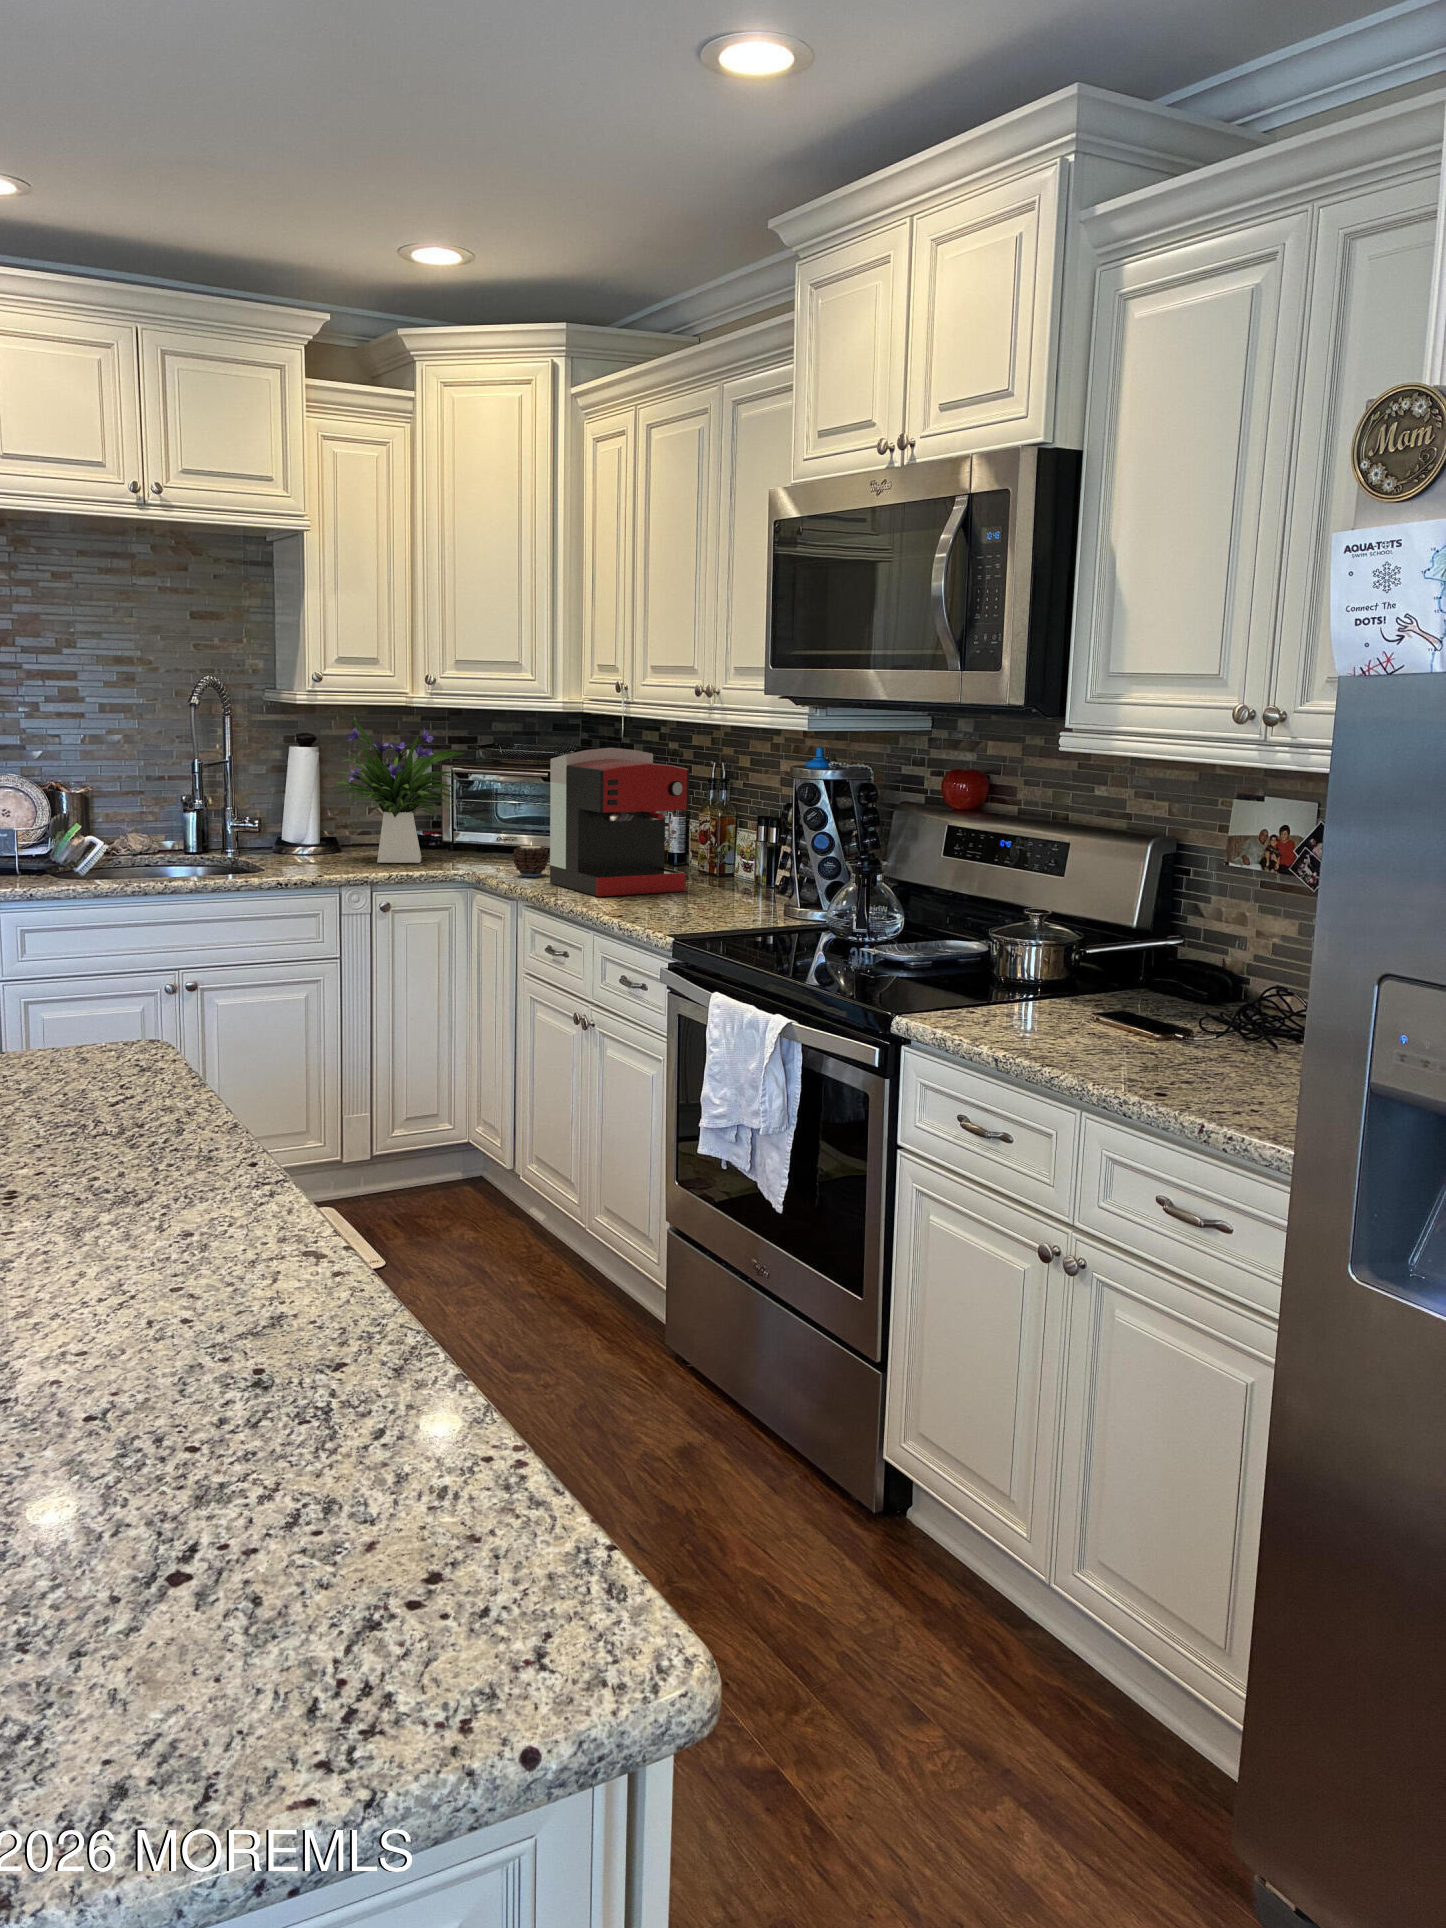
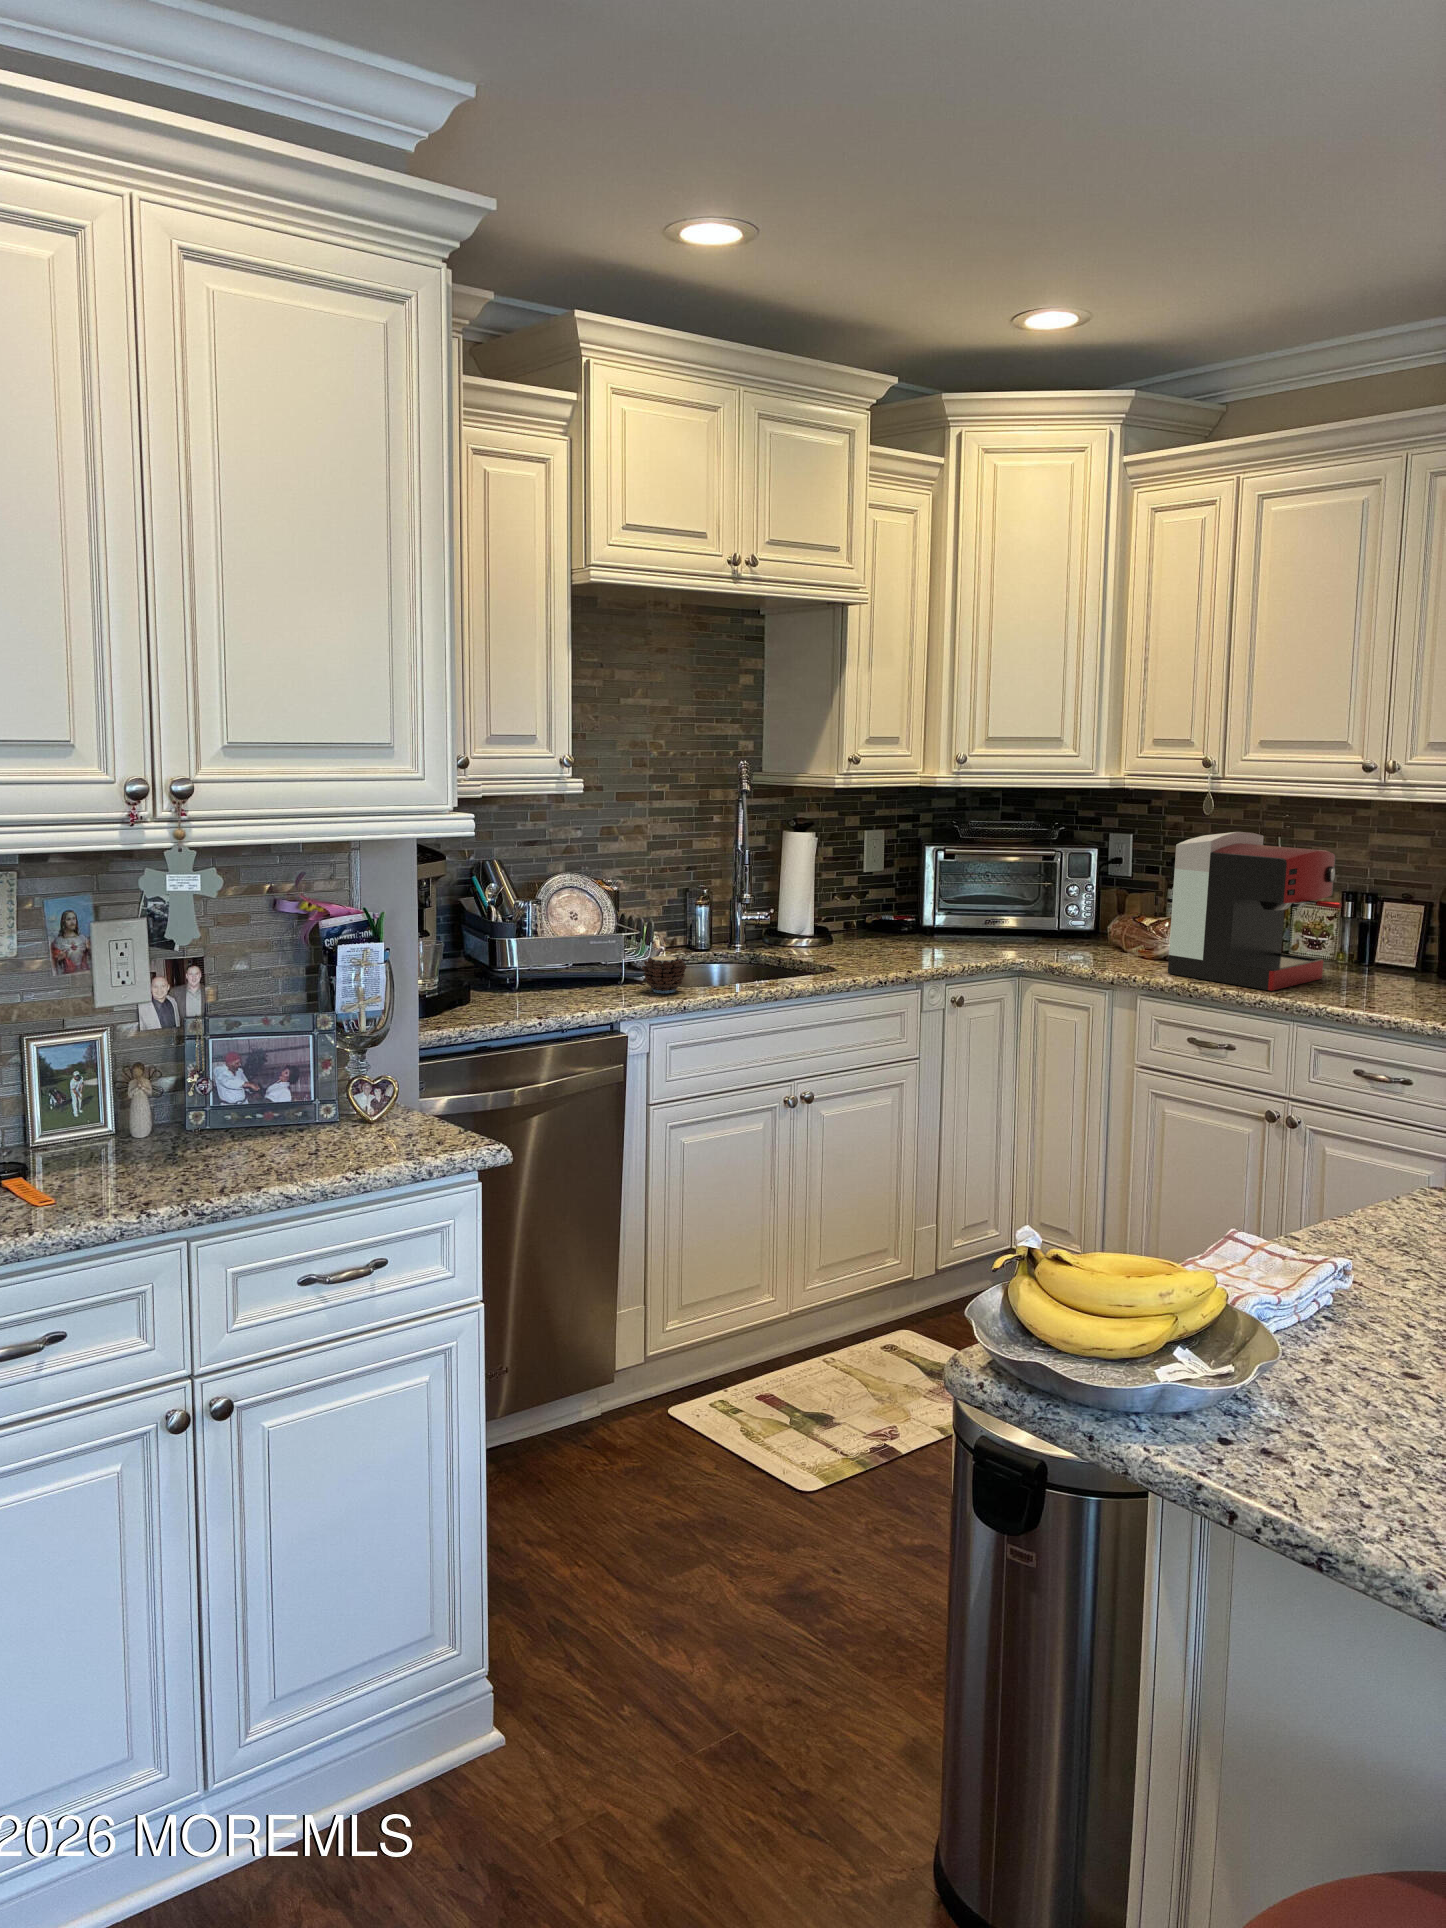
flower arrangement: present [331,718,465,863] -> none [861,801,1002,952]
candle: present [512,843,550,877] -> present [642,952,687,993]

